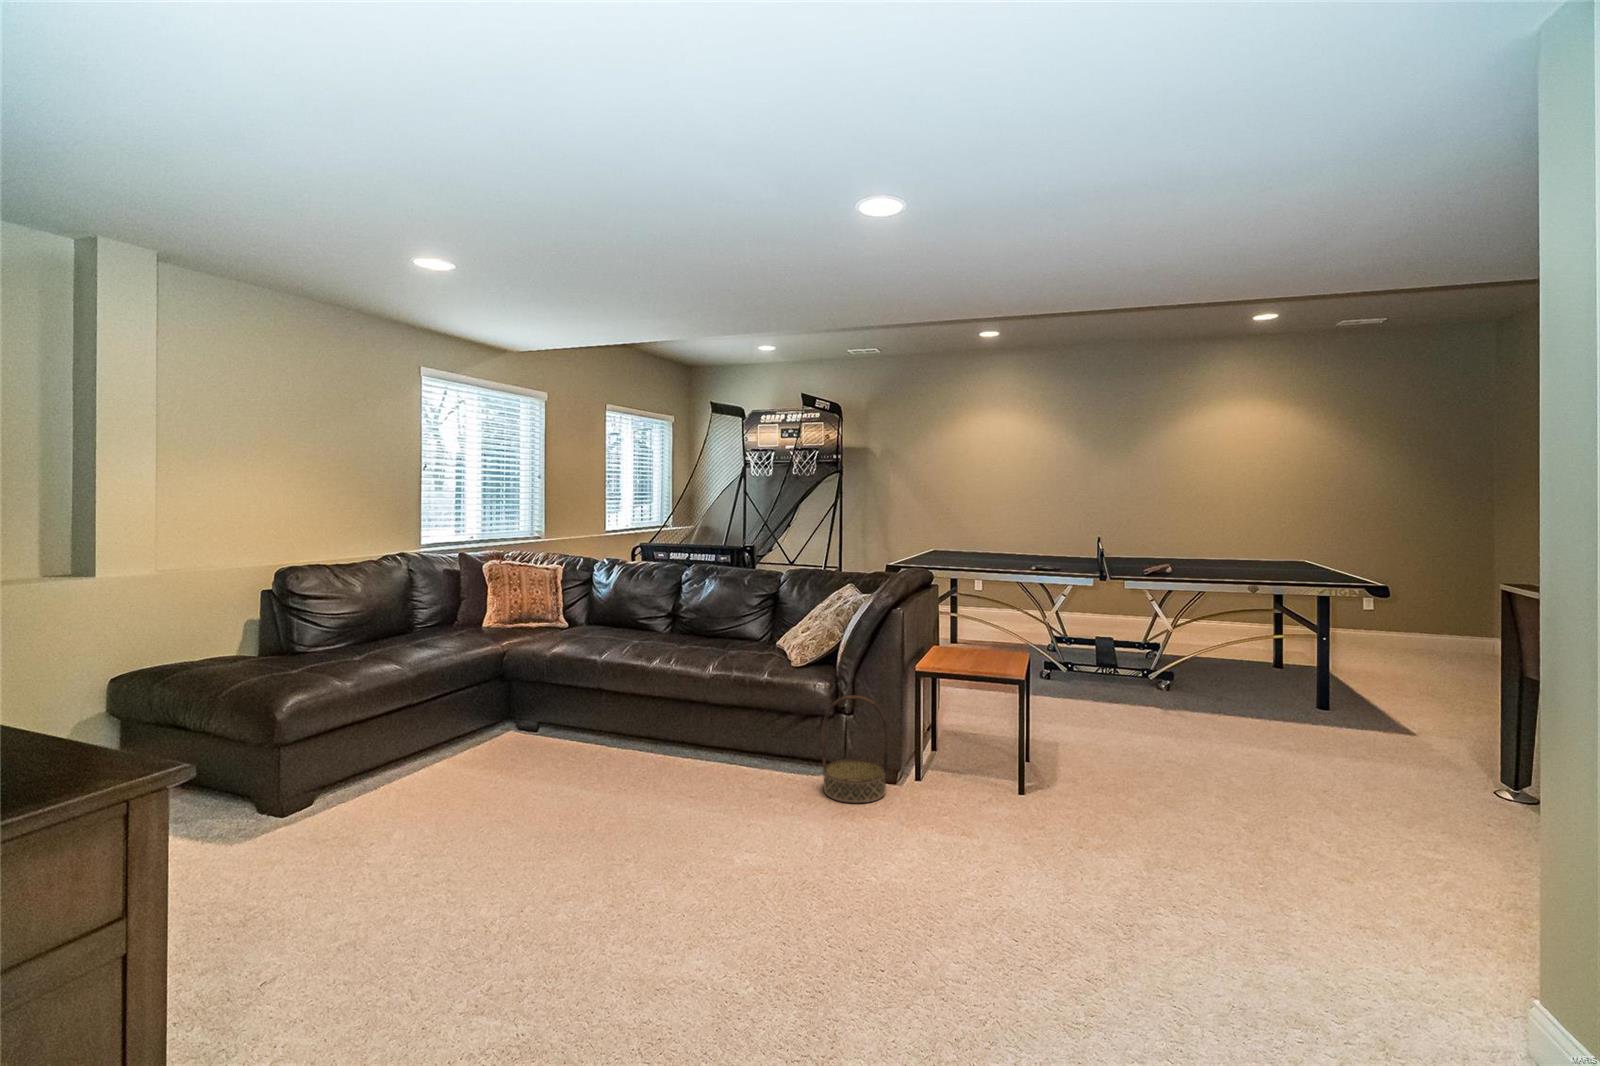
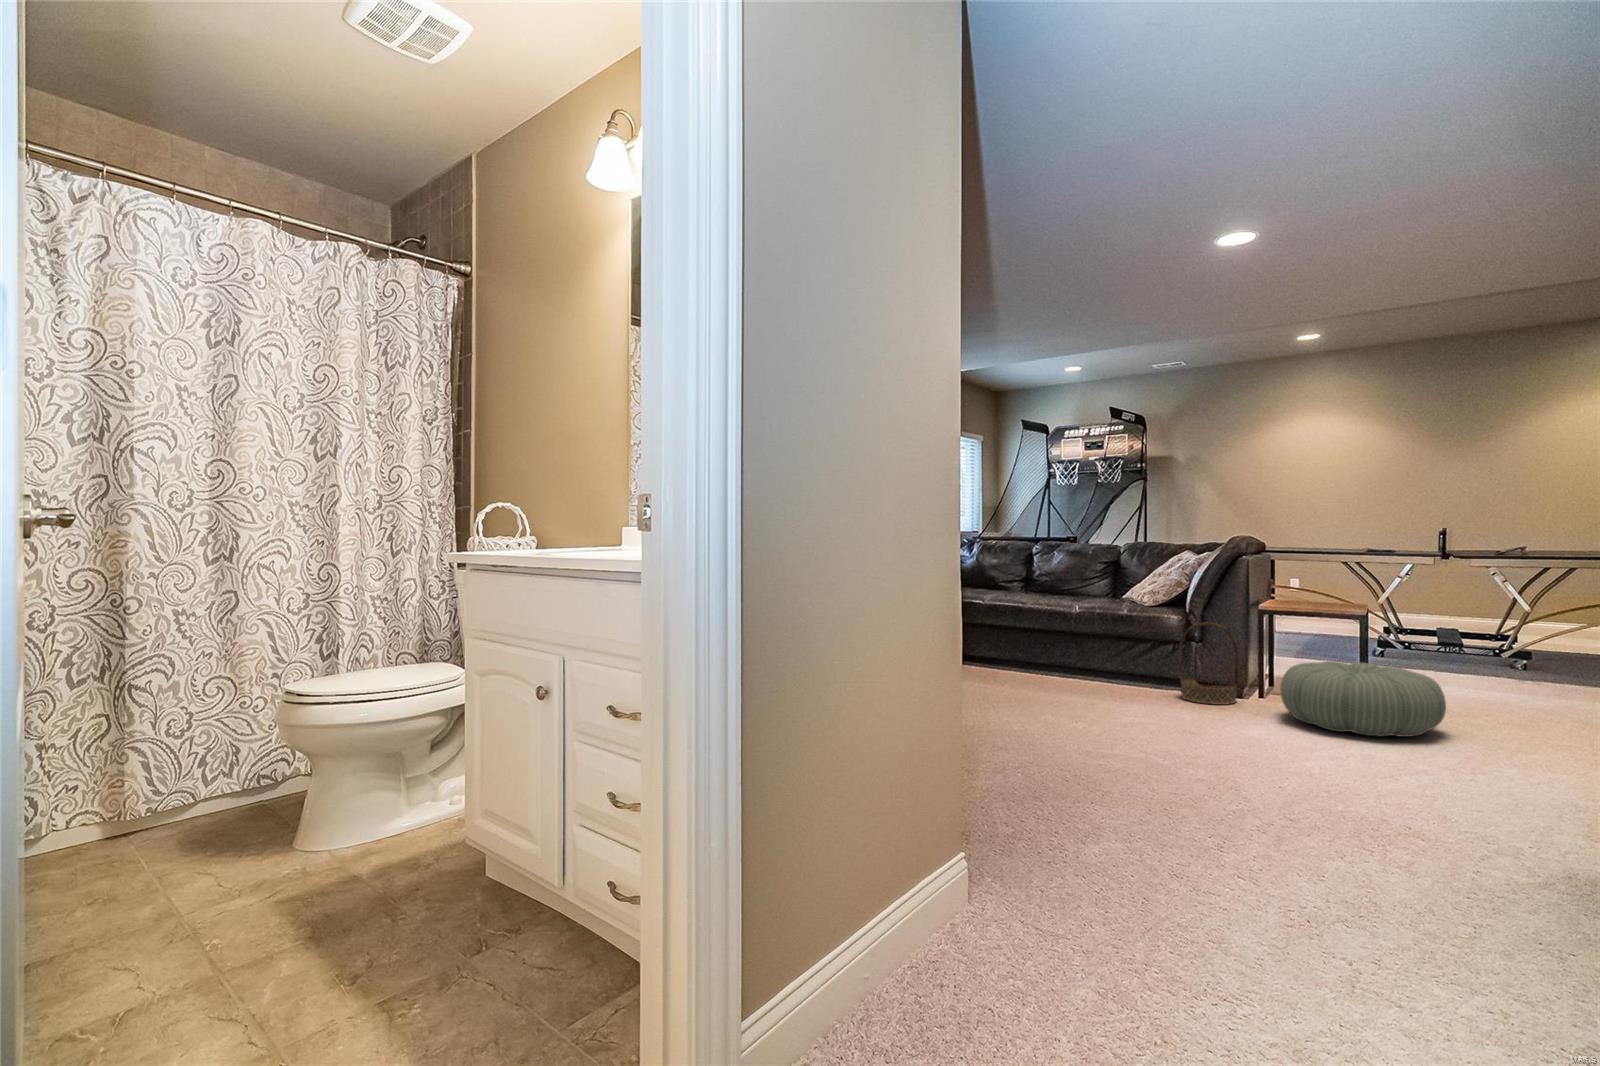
pouf: none [928,748,1101,865] -> present [1281,661,1446,737]

